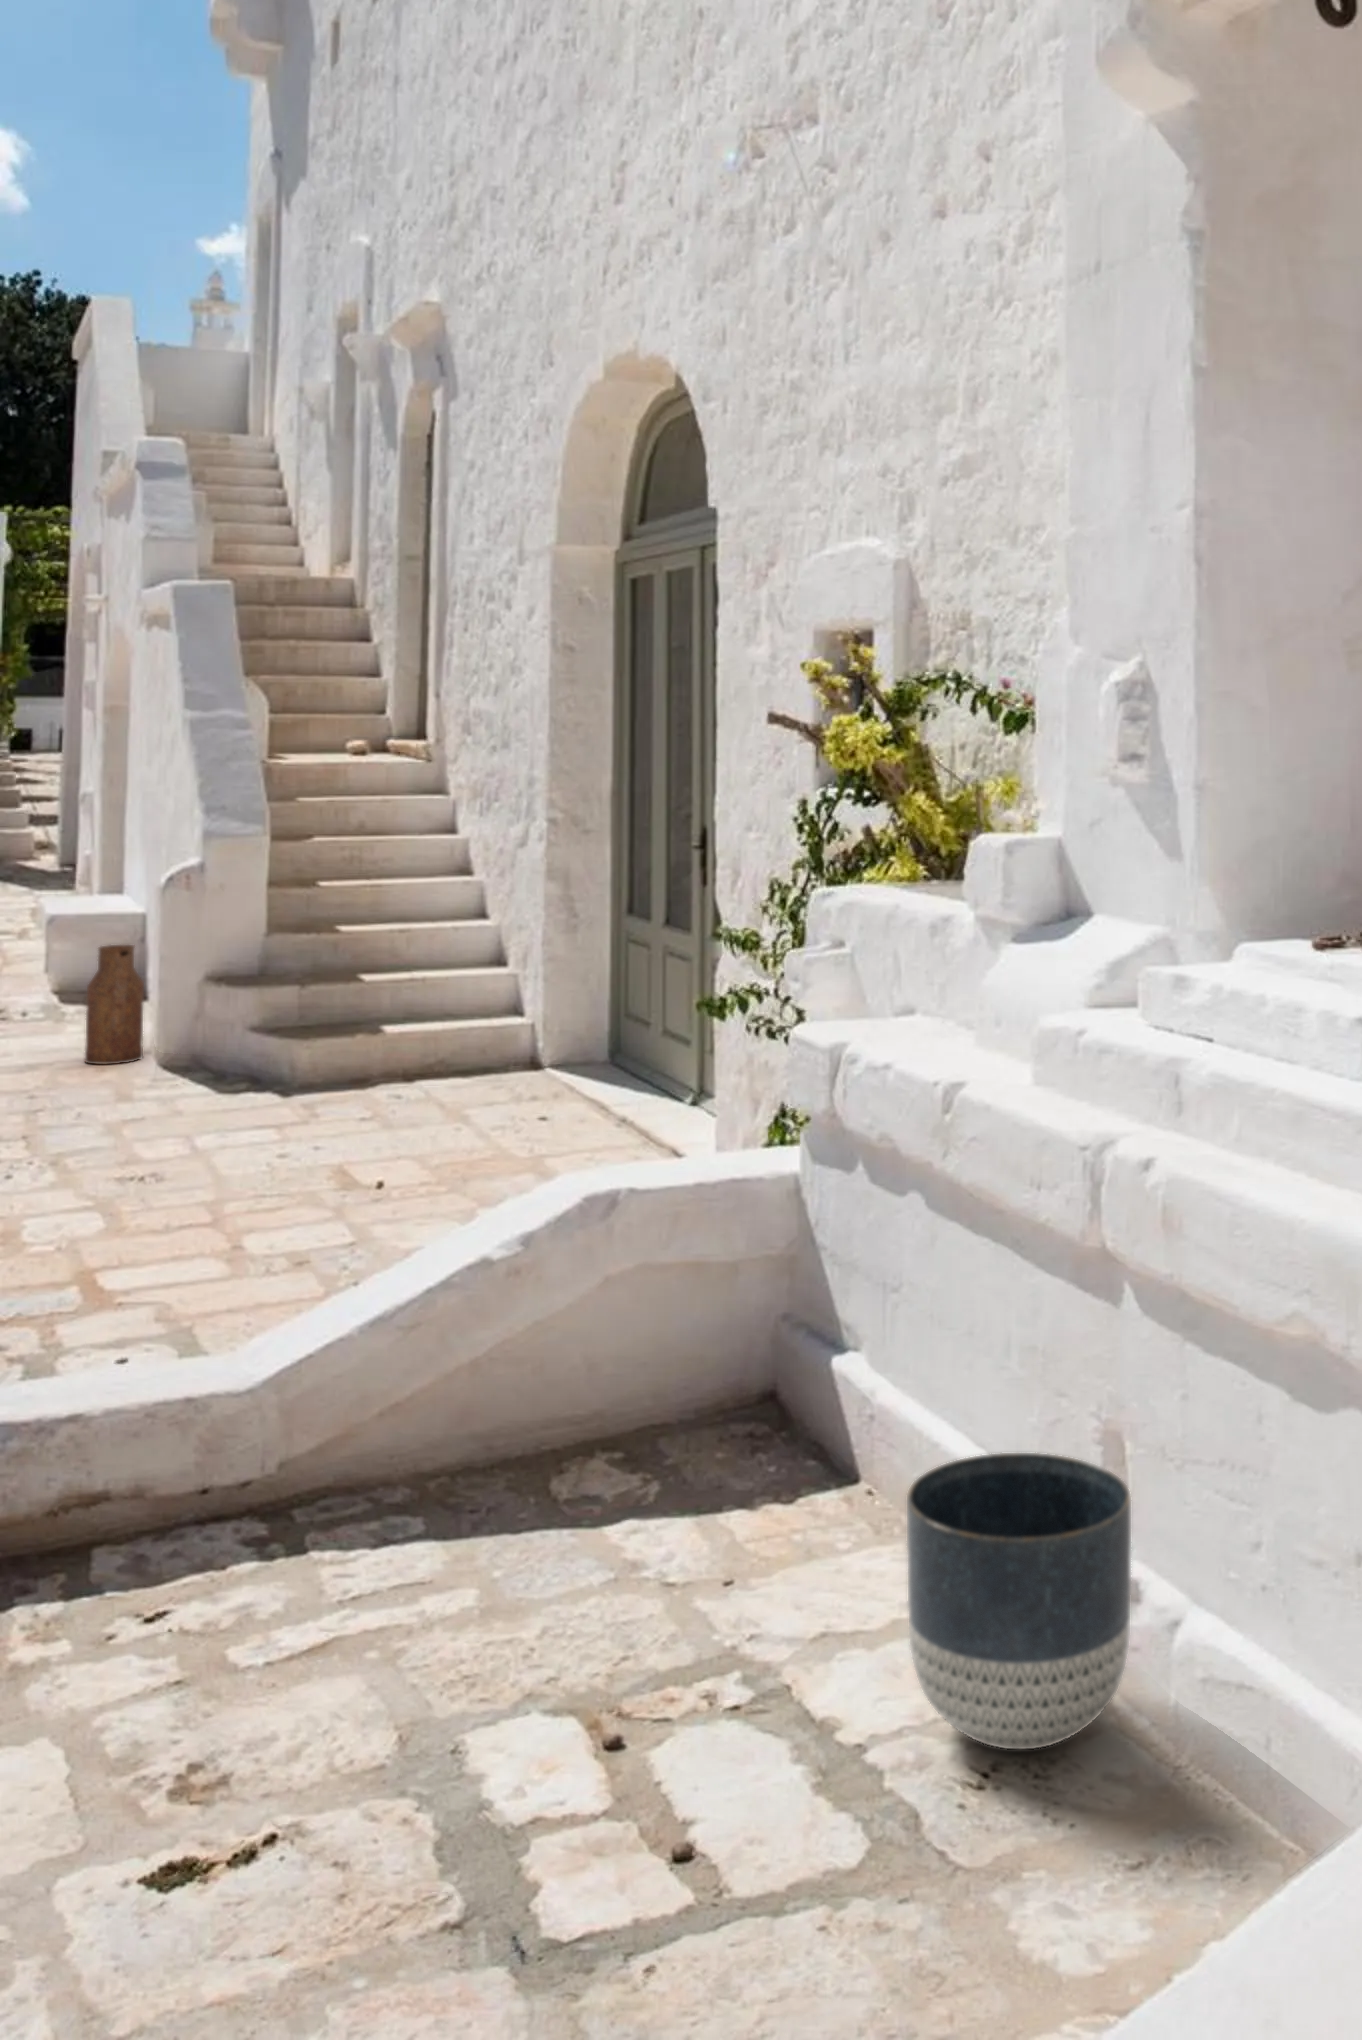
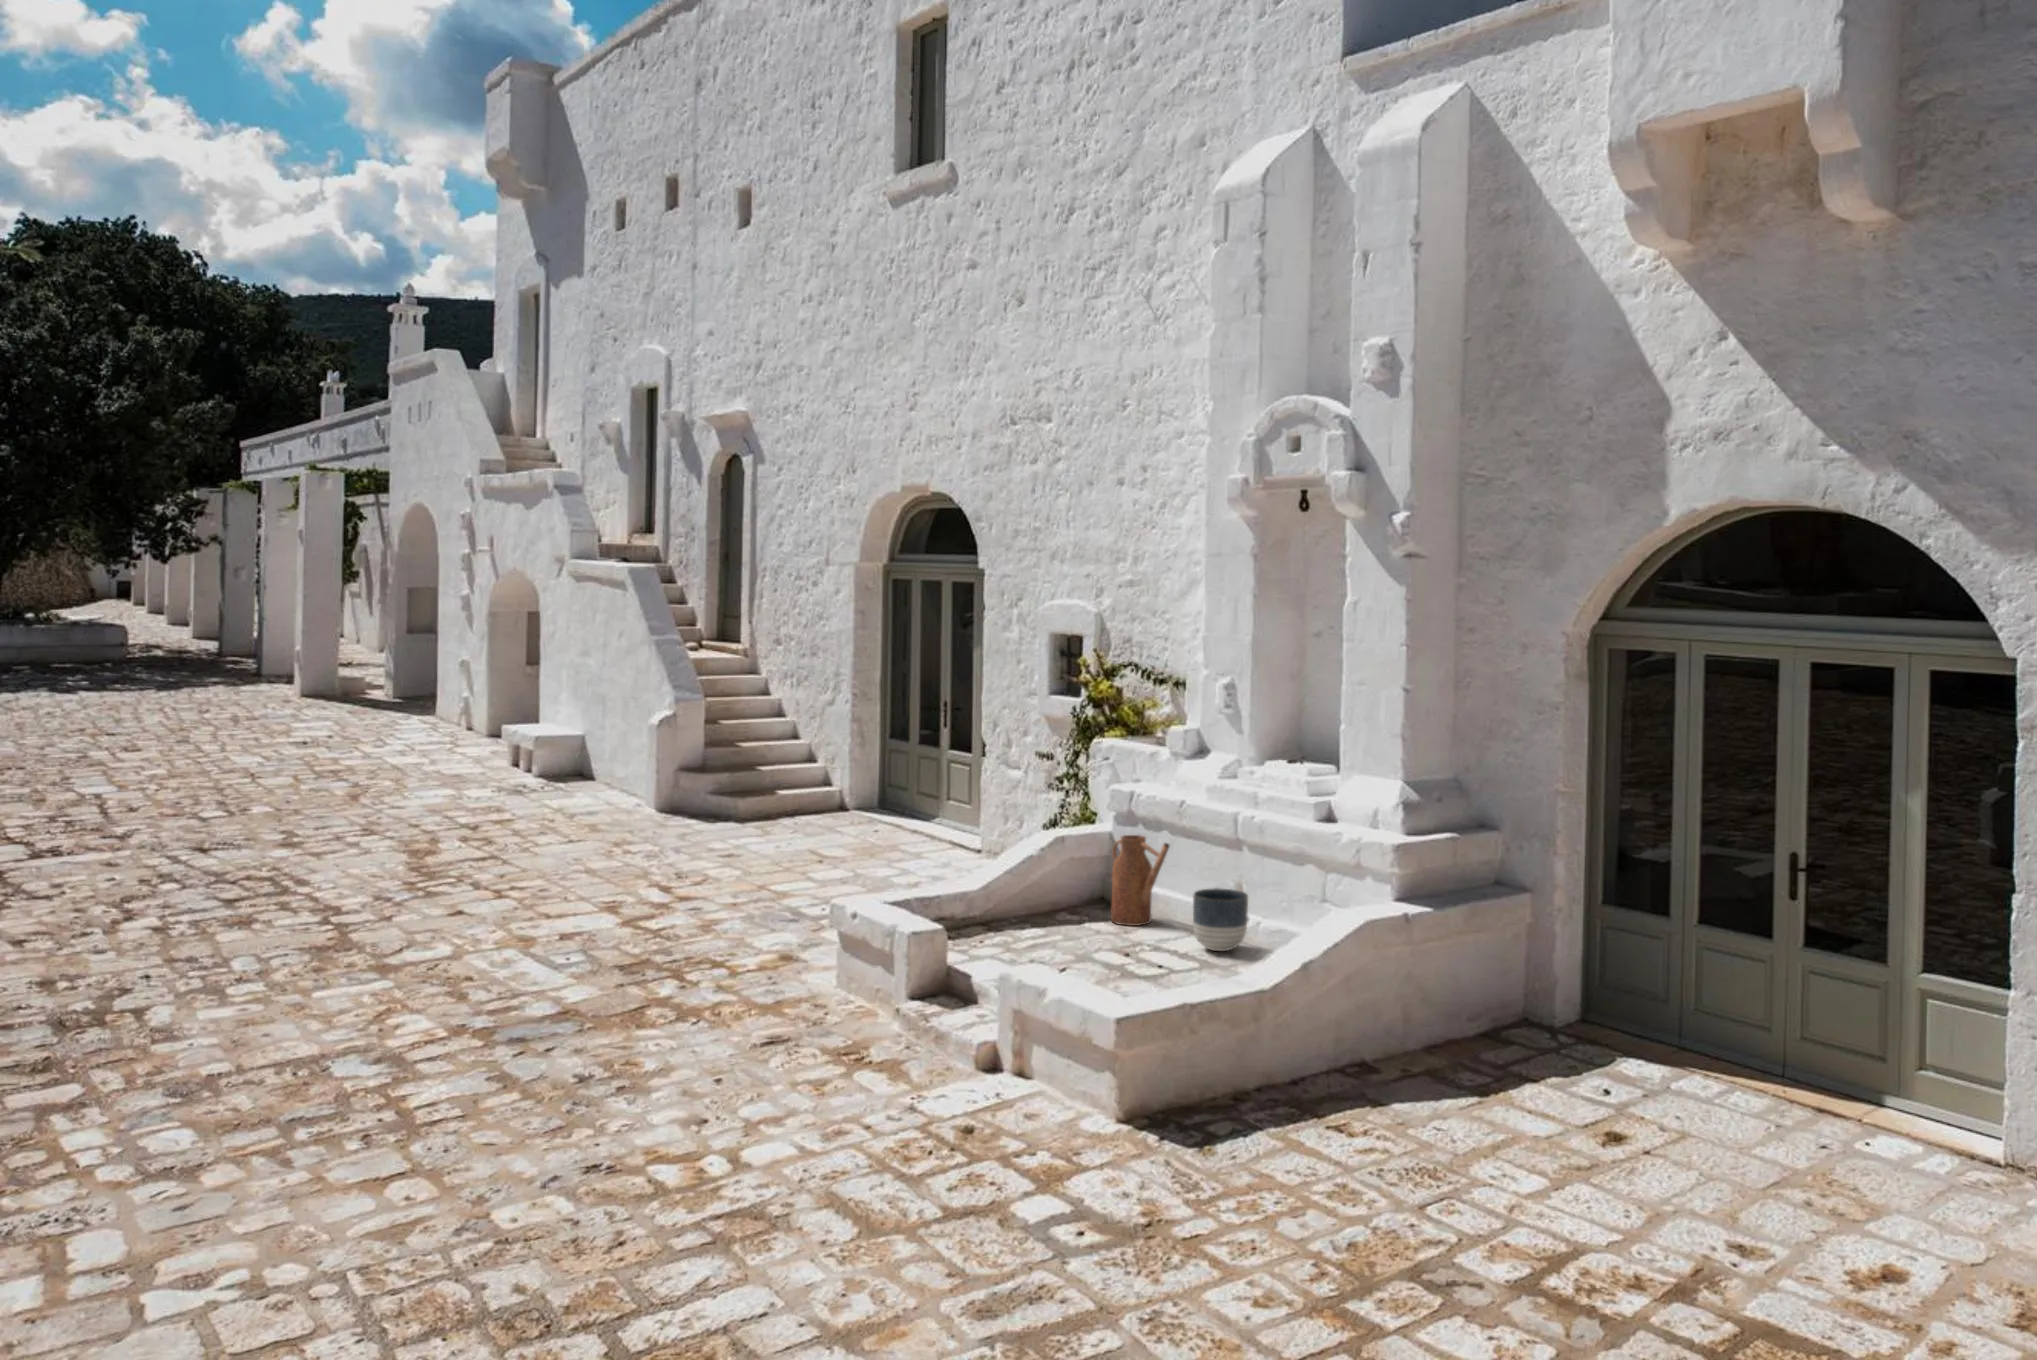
watering can: present [85,945,144,1064] -> present [1111,835,1169,926]

